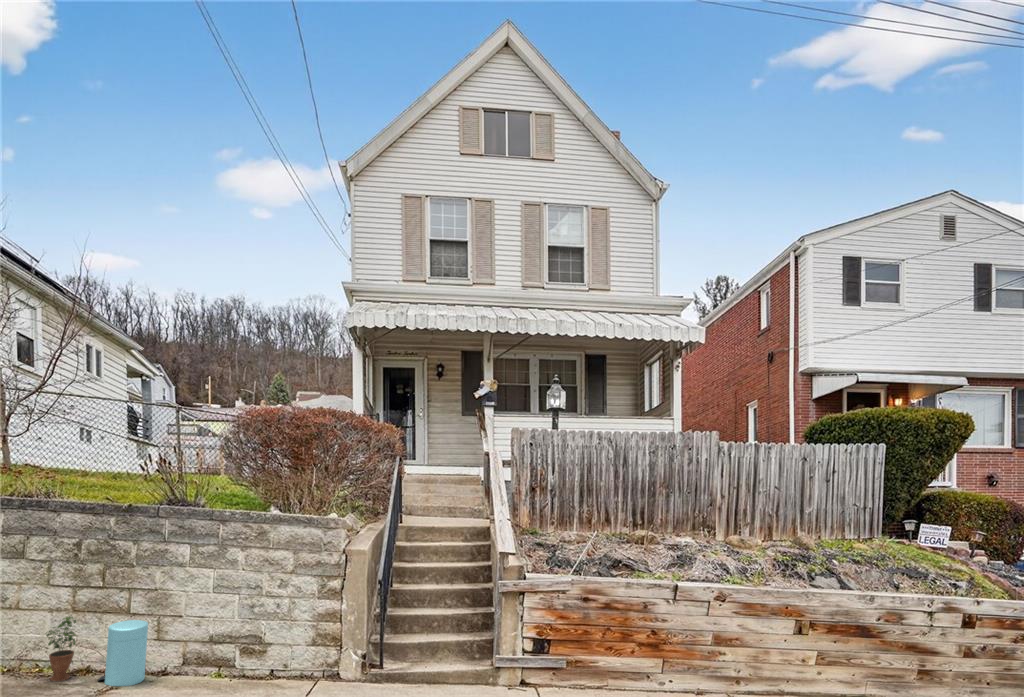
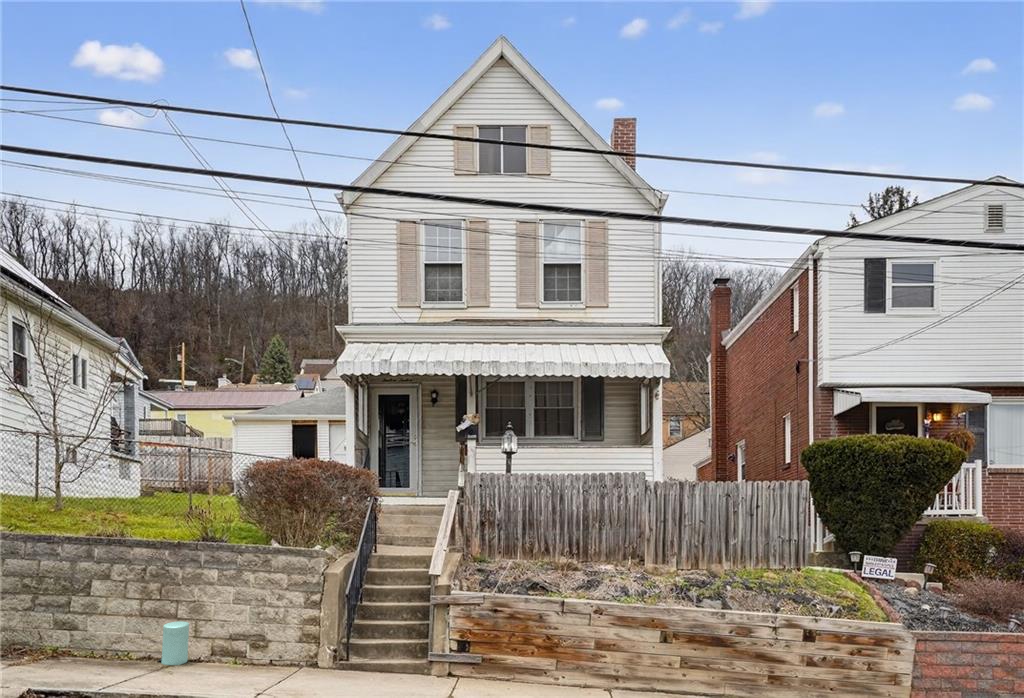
potted plant: present [46,617,76,681] -> none [124,616,144,661]

